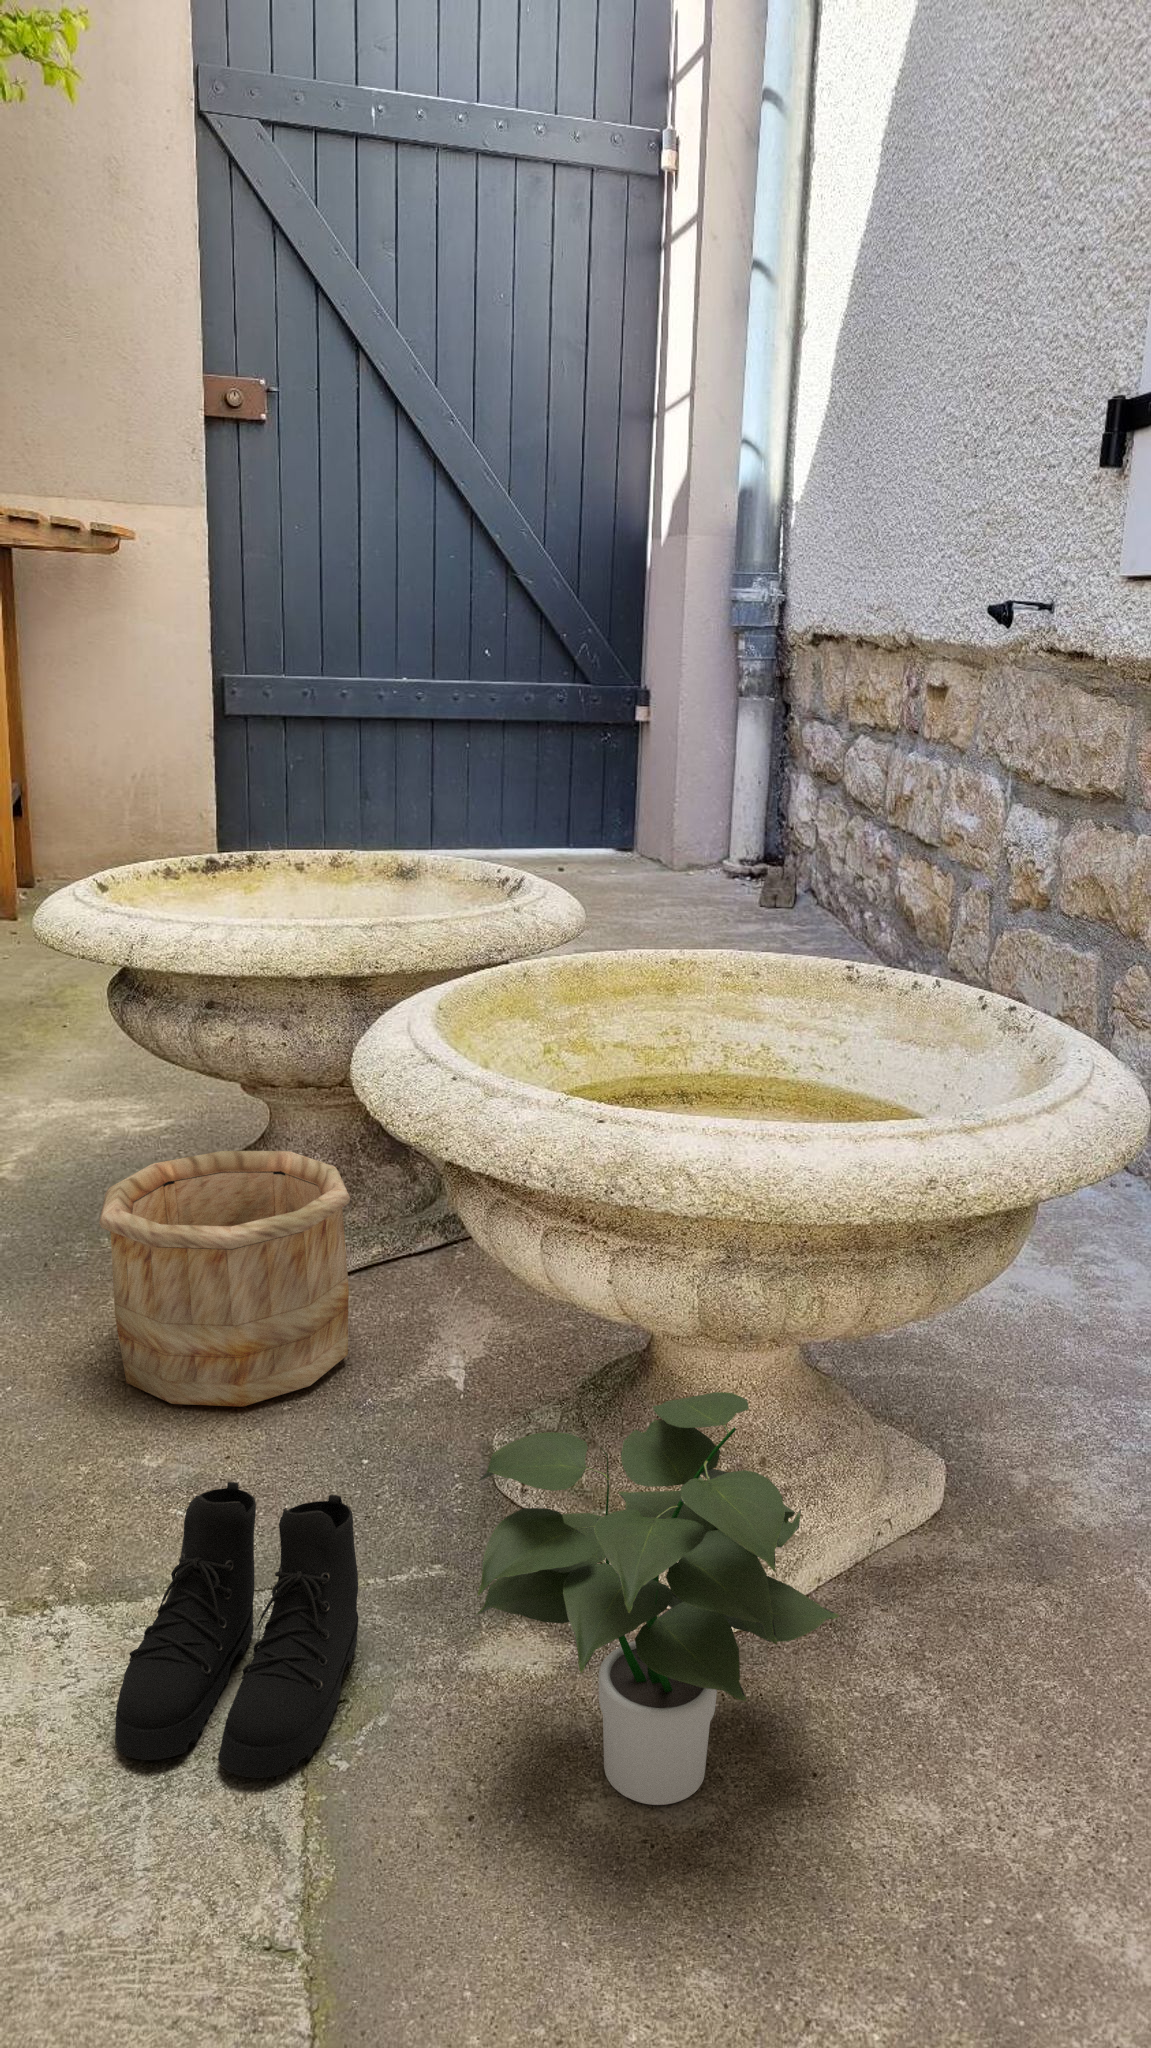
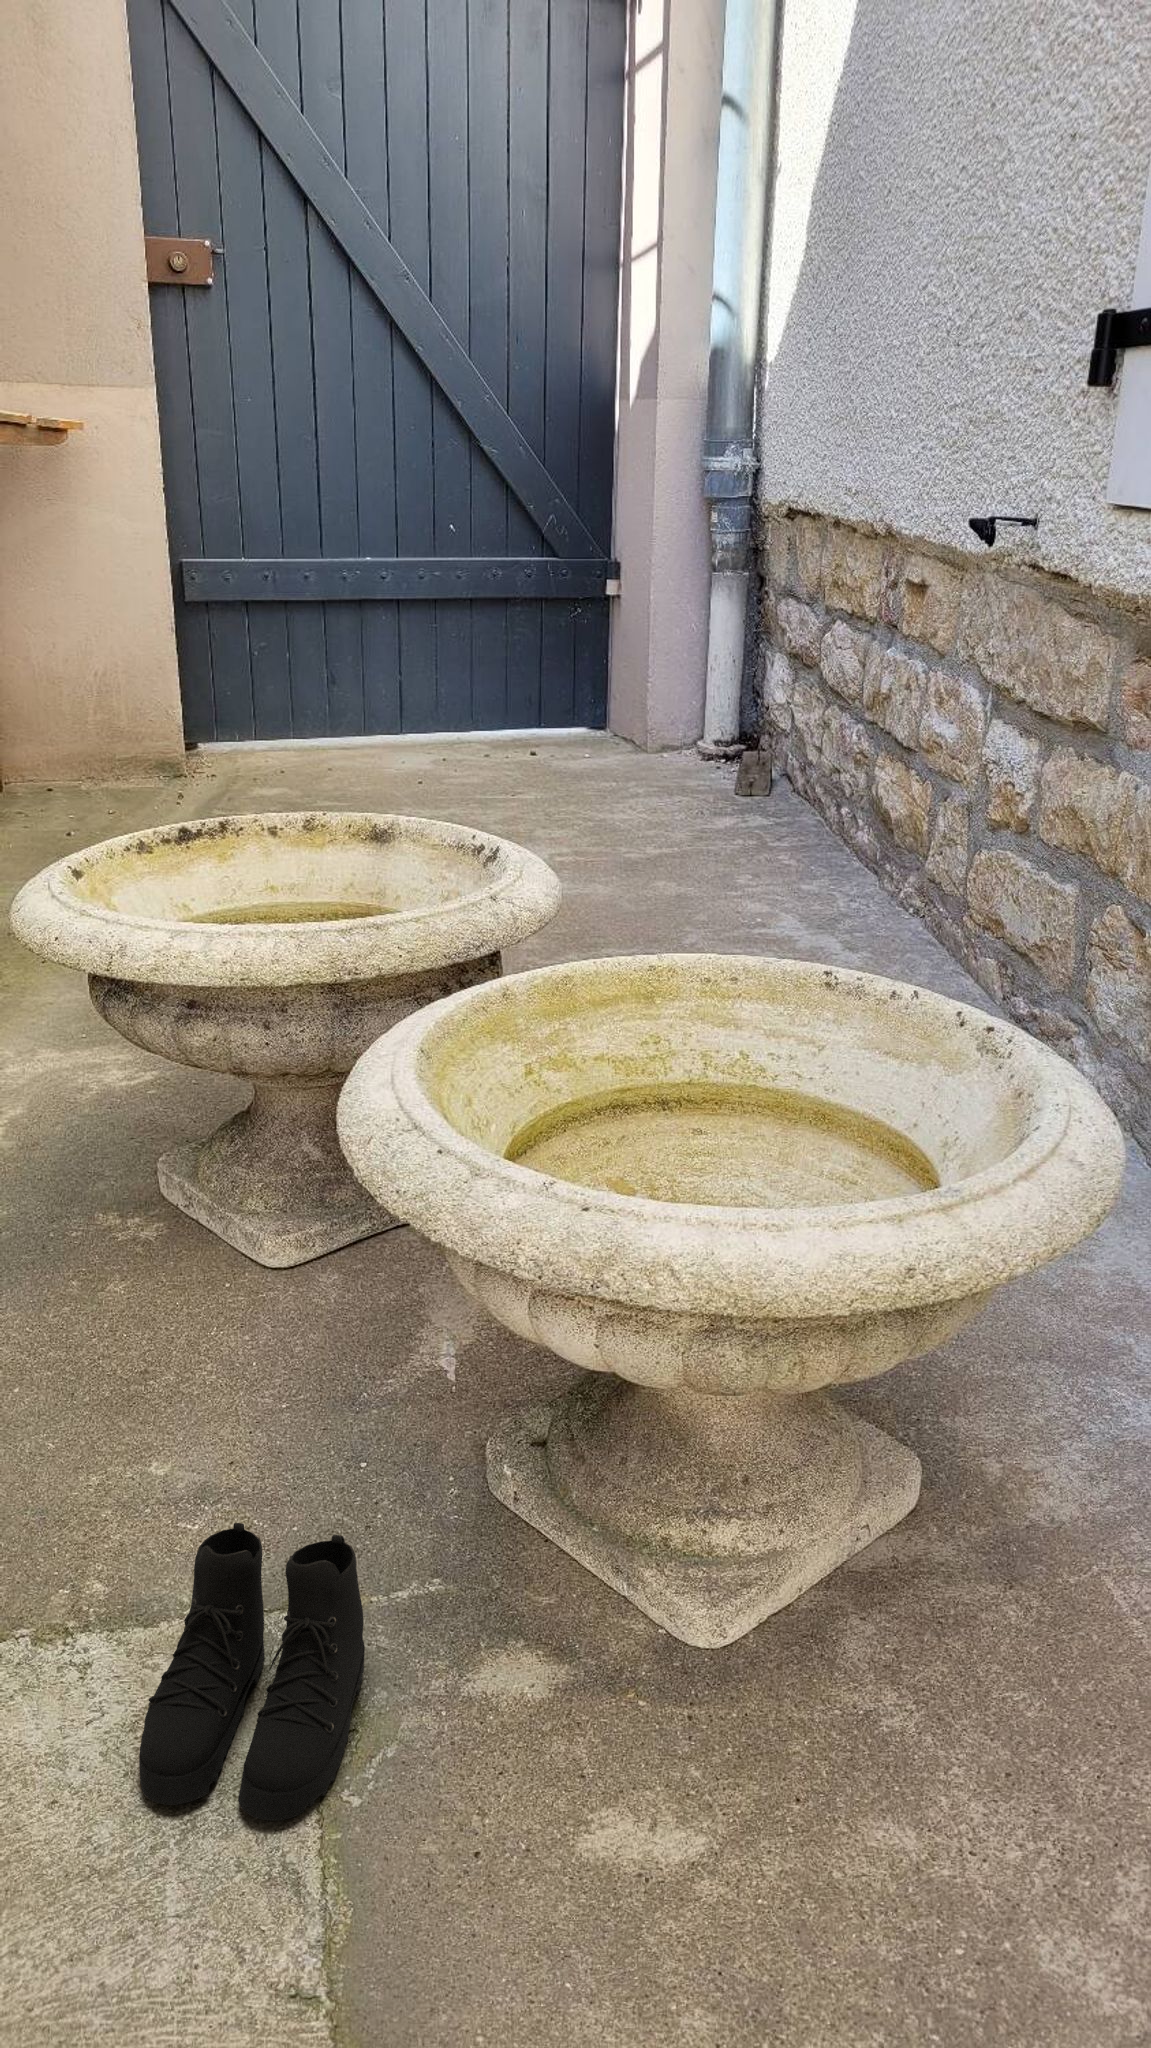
wooden bucket: present [99,1151,350,1407] -> none [92,1139,342,1403]
potted plant: present [476,1392,840,1805] -> none [474,1451,823,1835]

